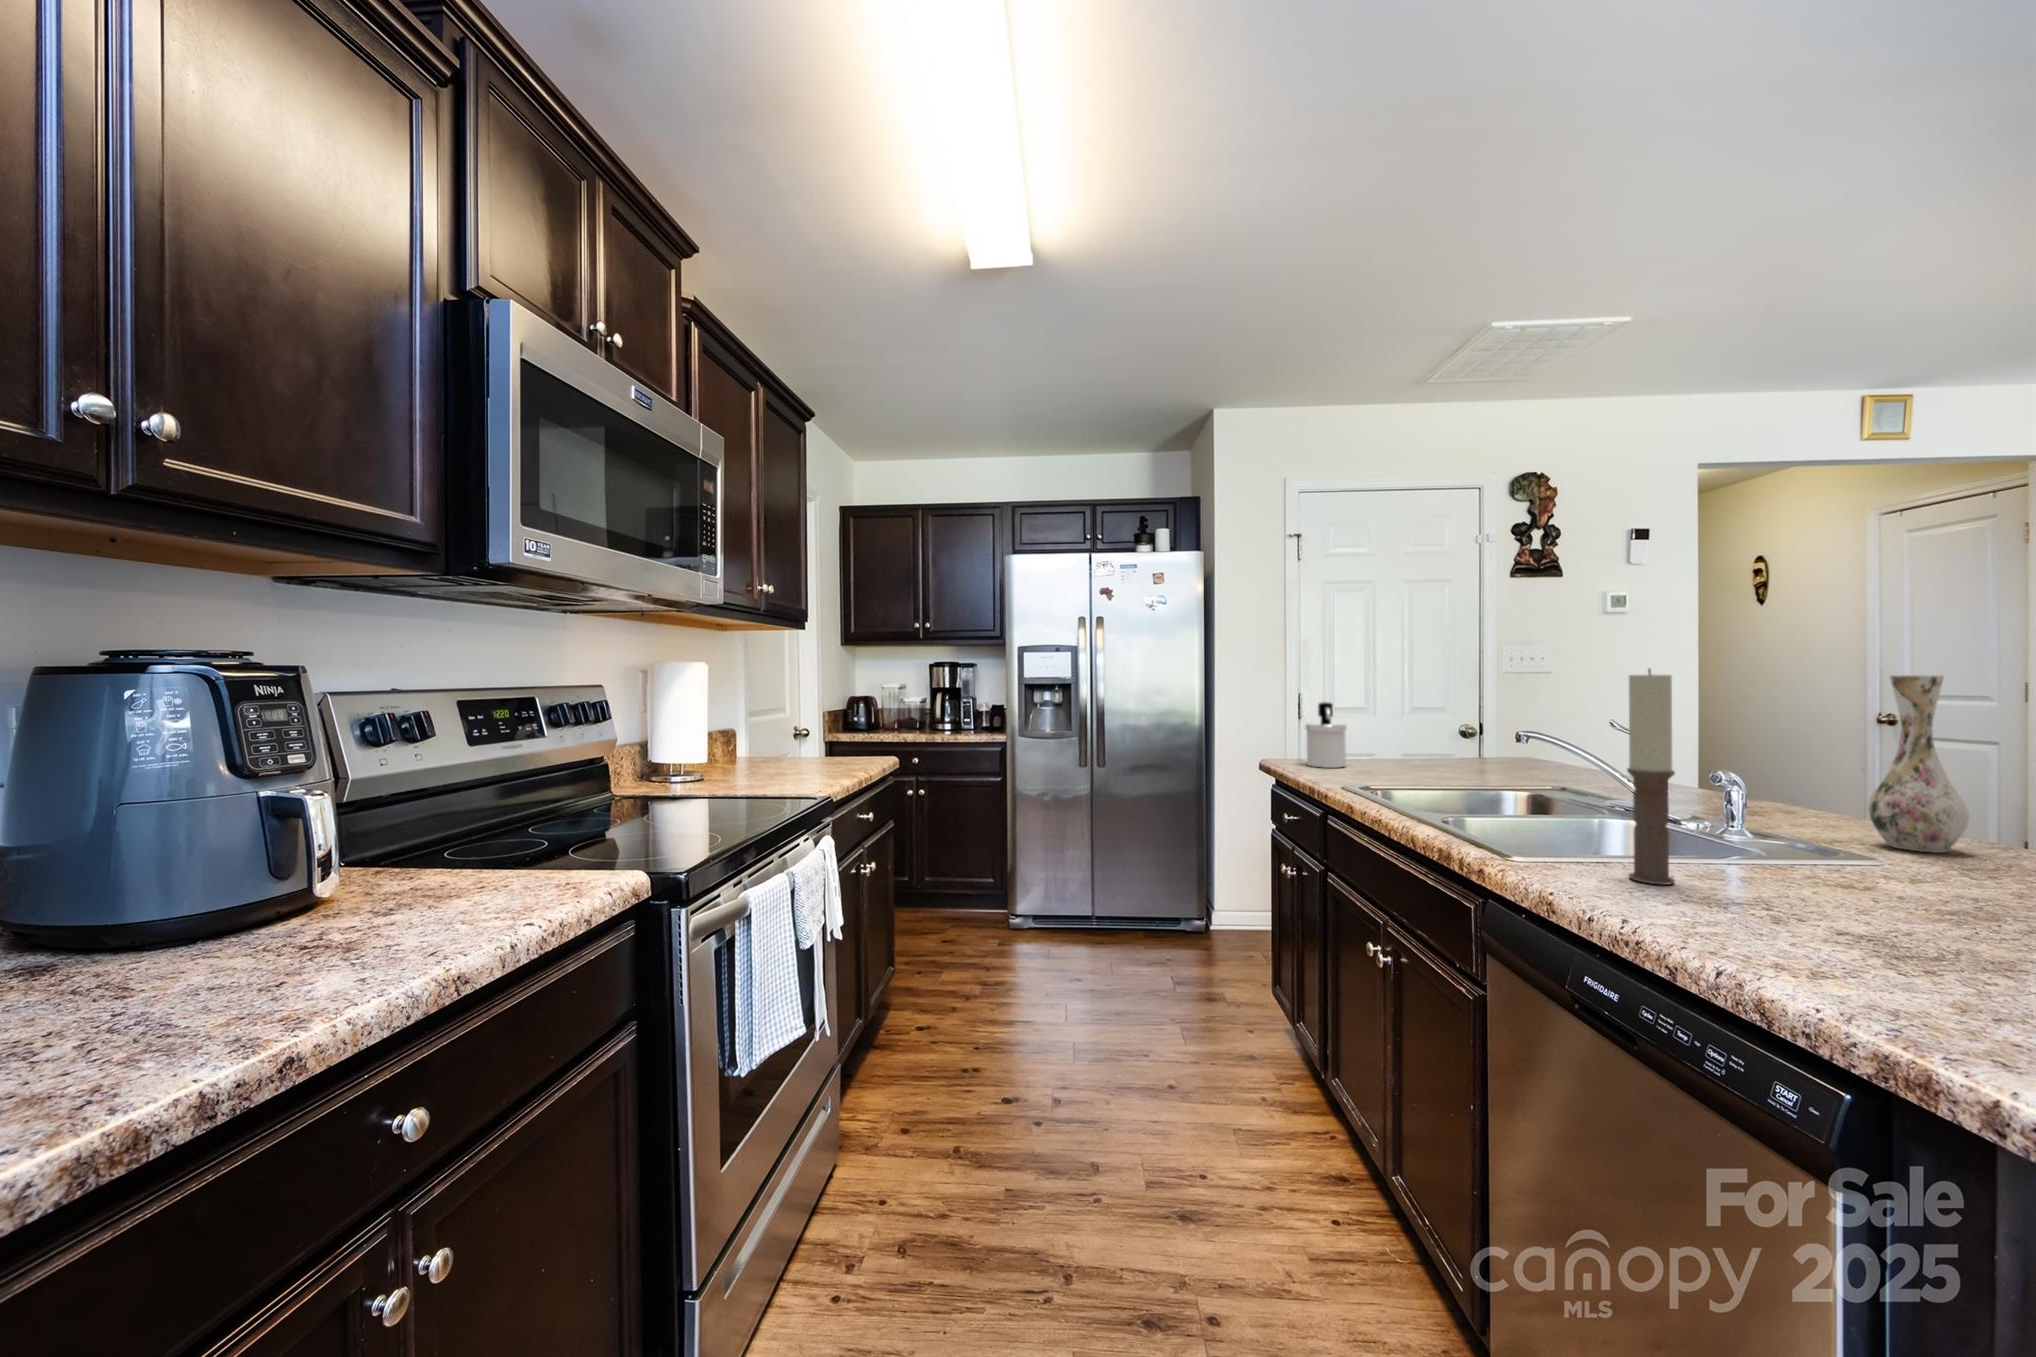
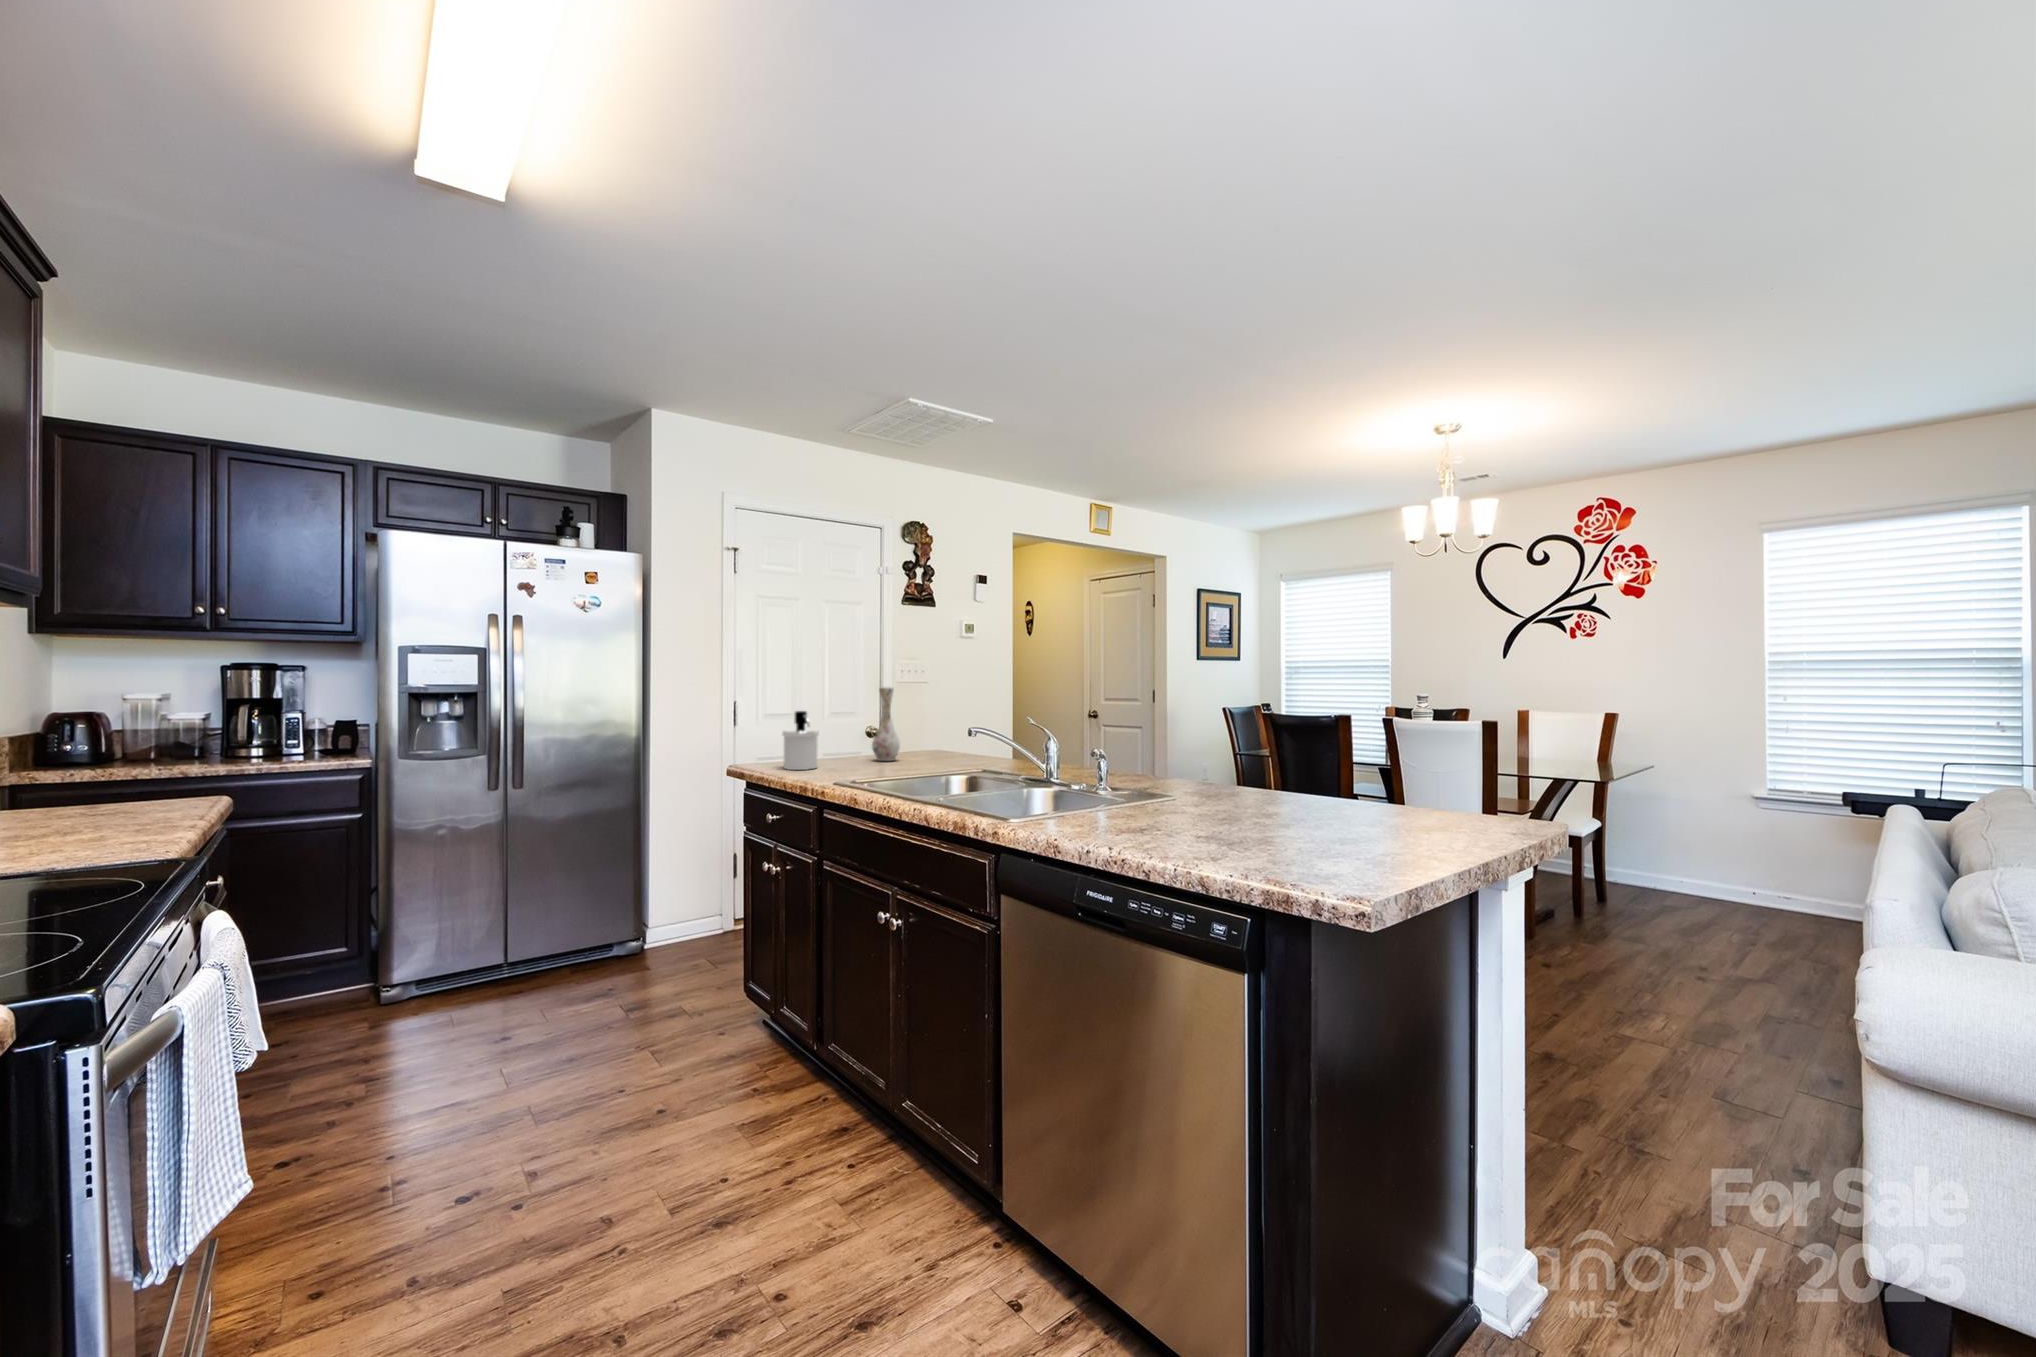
candle: present [1627,669,1675,885] -> none [1071,690,1095,829]
vase: present [1868,675,1969,853] -> present [872,687,900,761]

